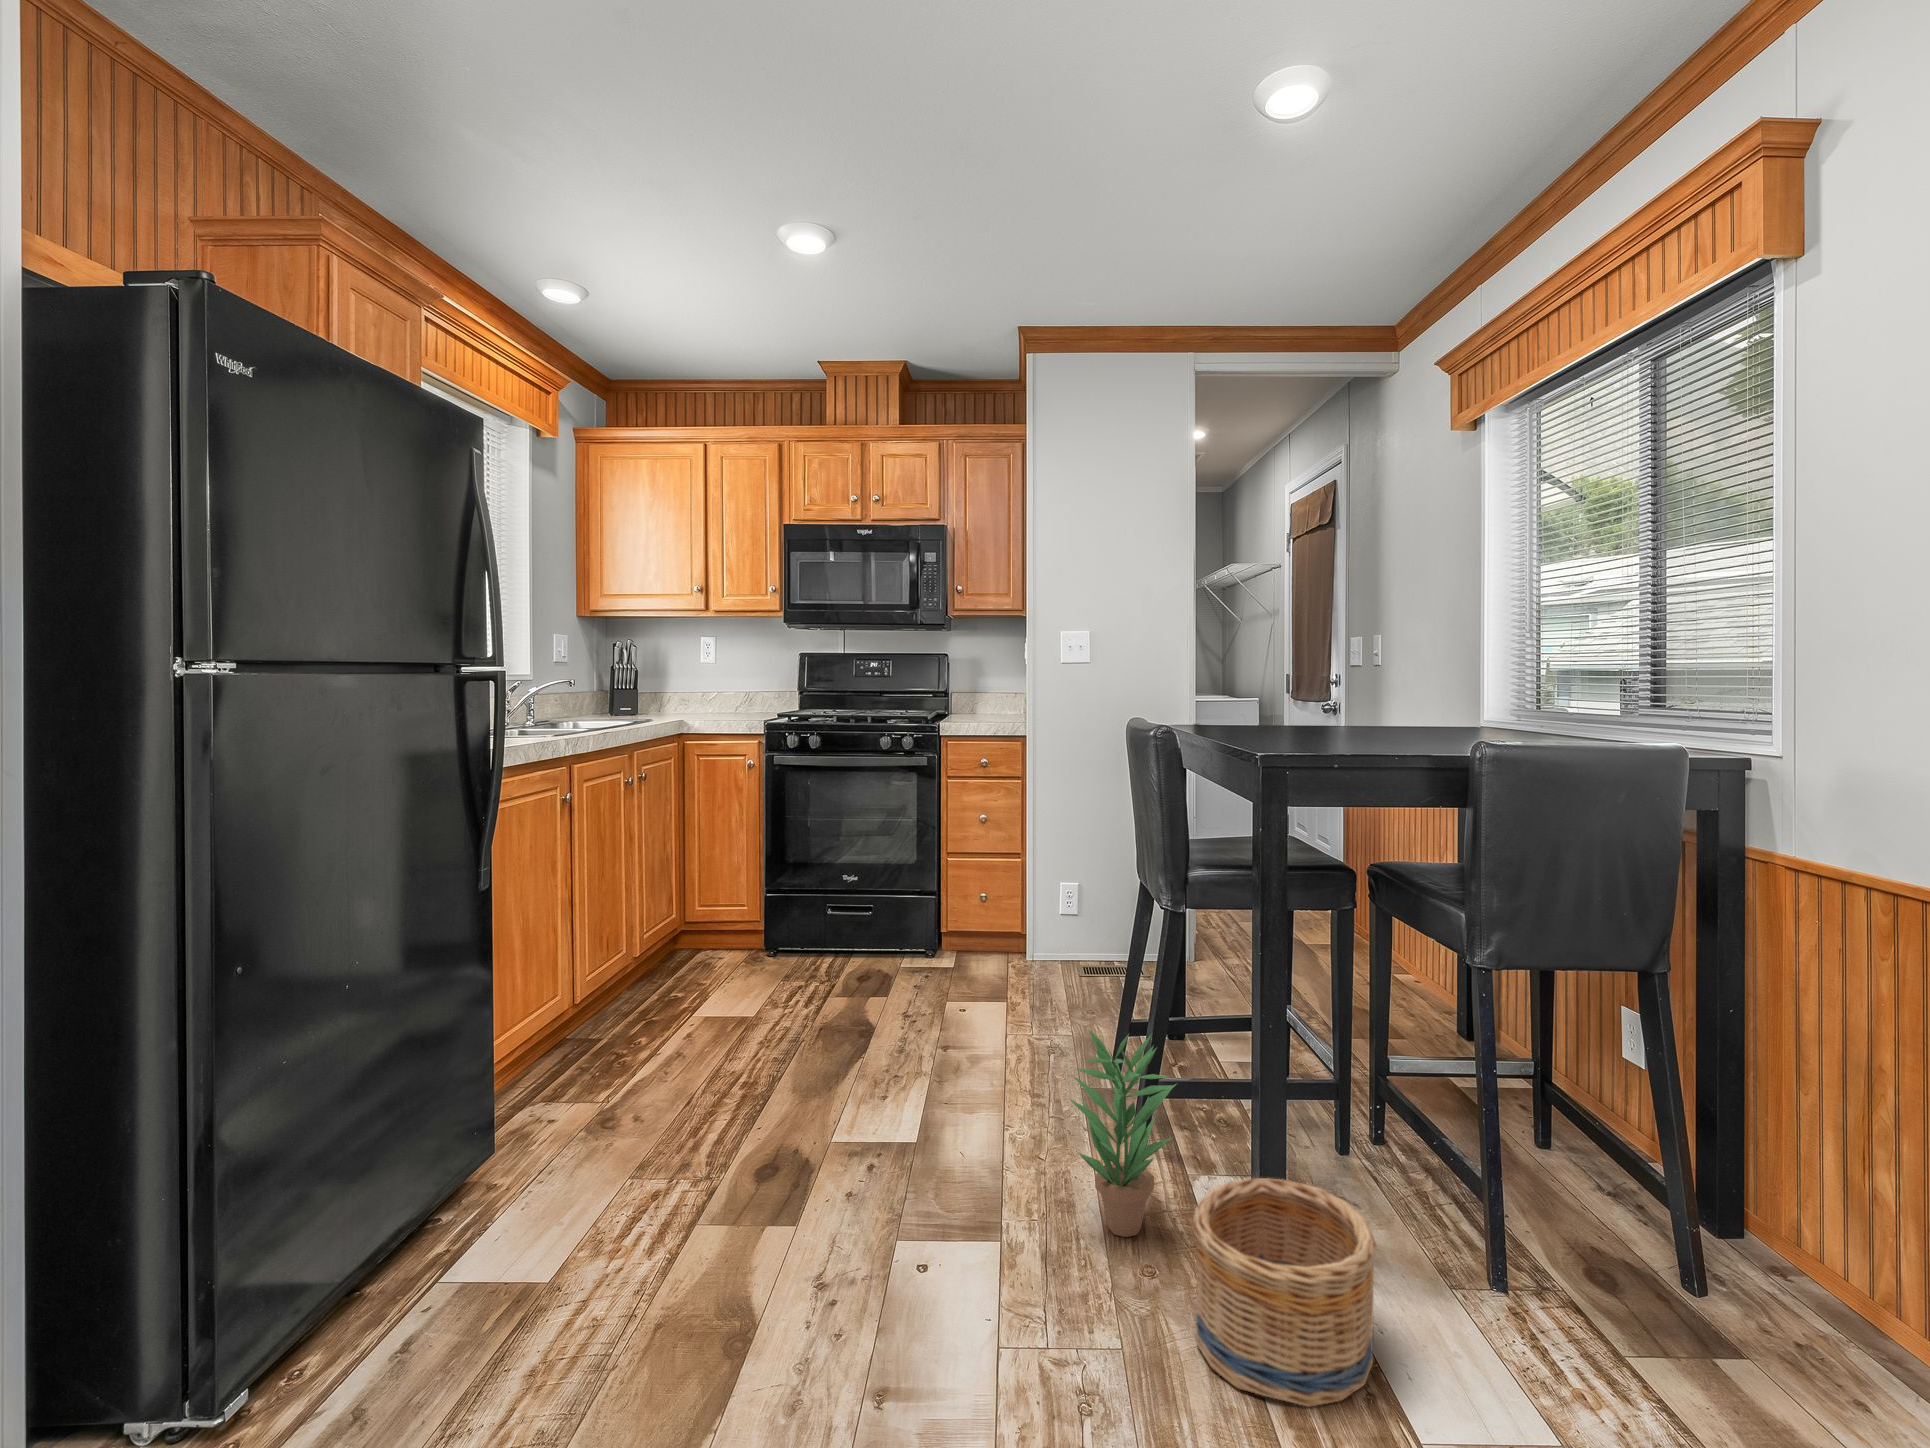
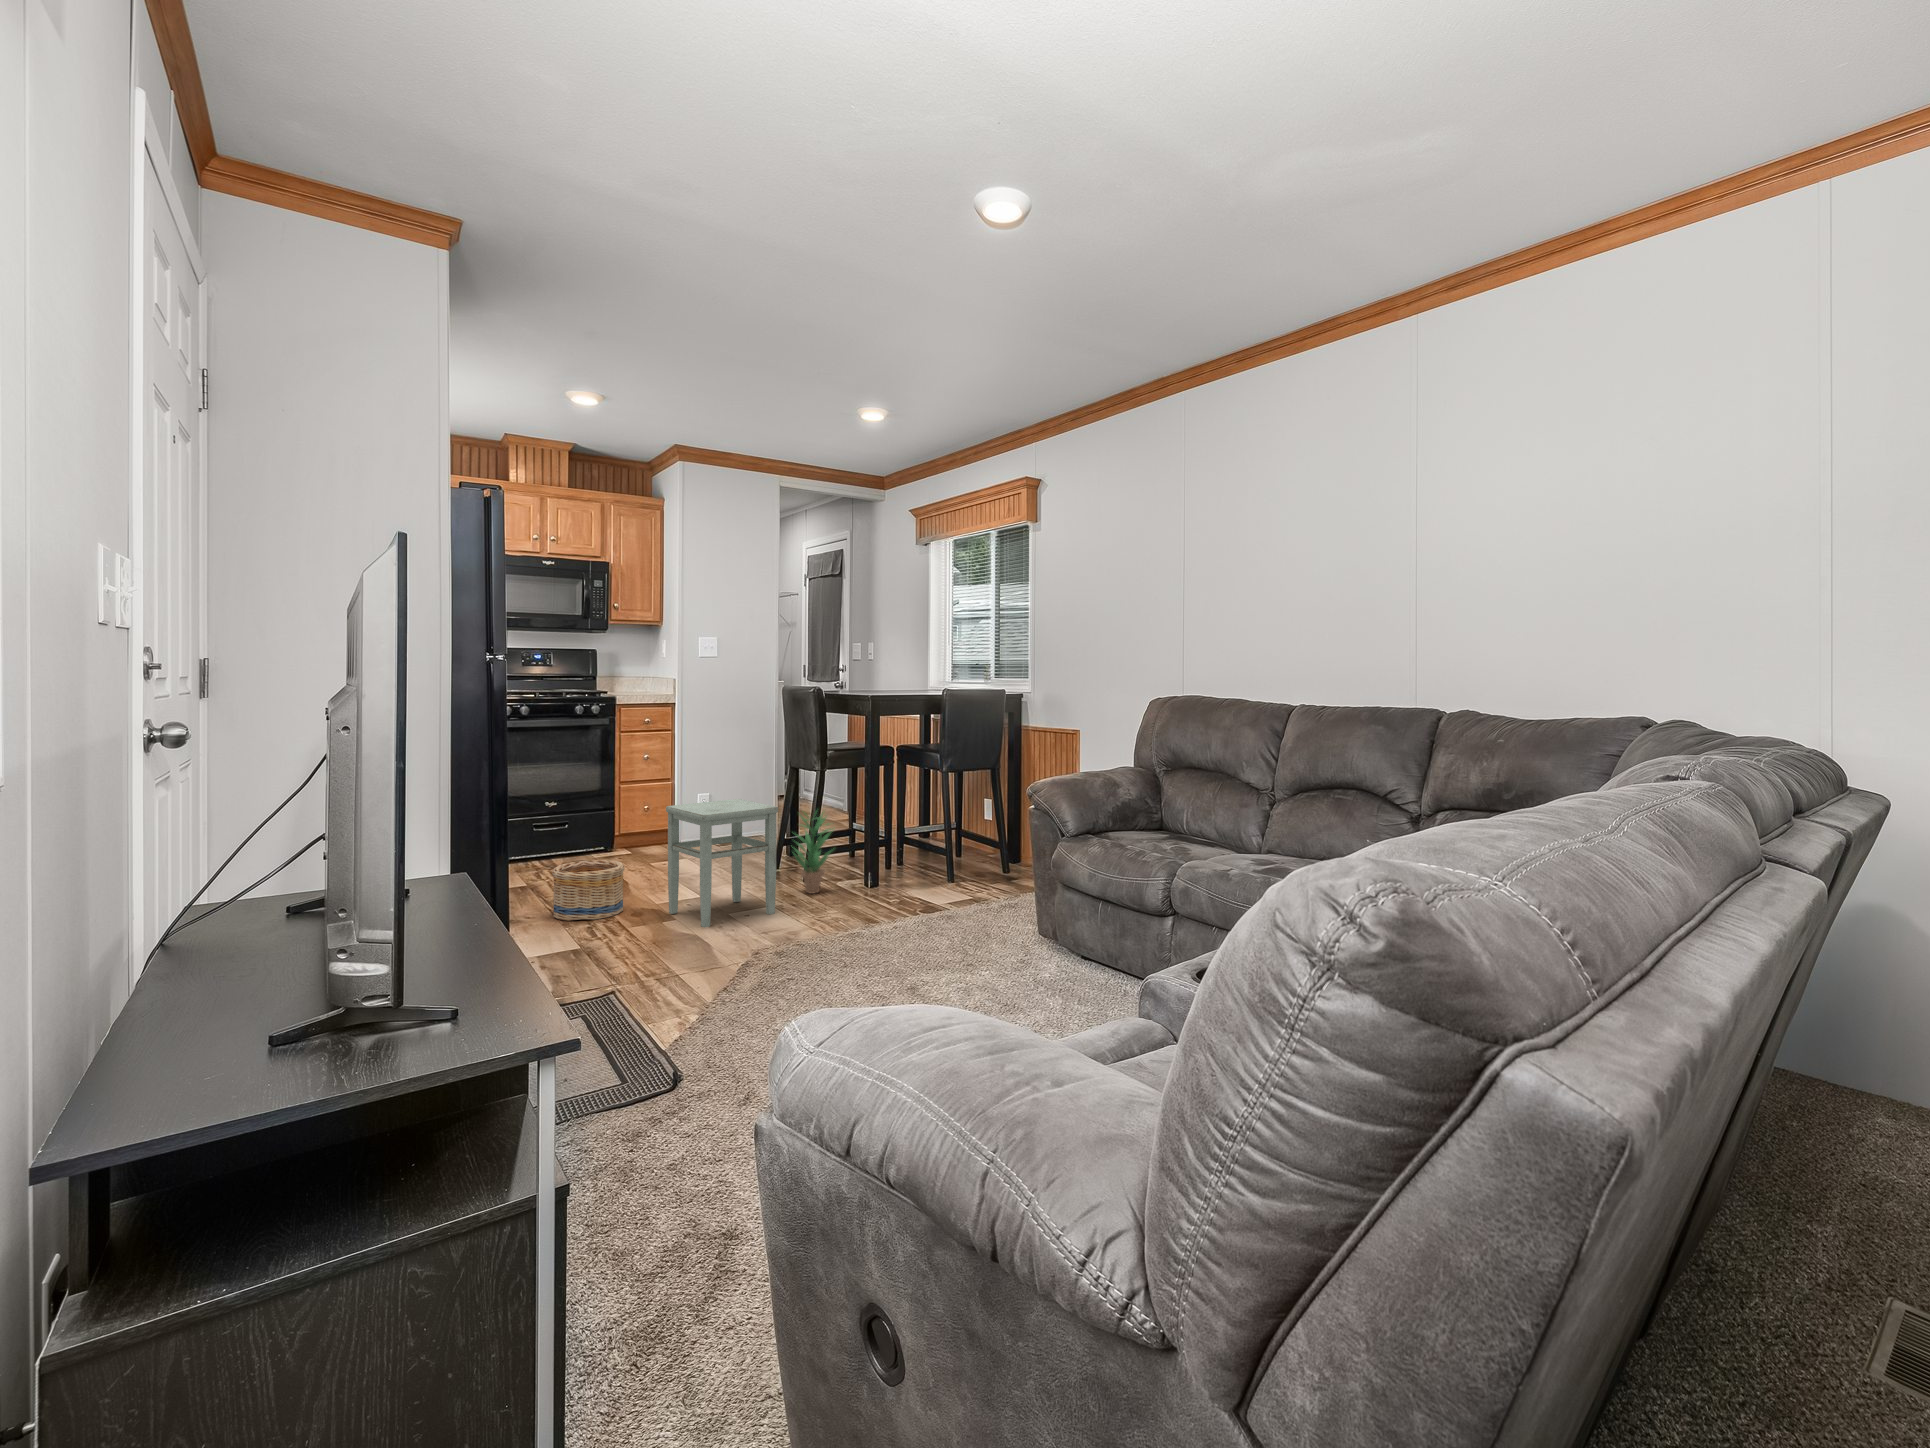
stool: none [765,988,980,1352] -> present [666,799,778,928]
basket: present [1194,1178,1377,1407] -> present [552,860,624,921]

